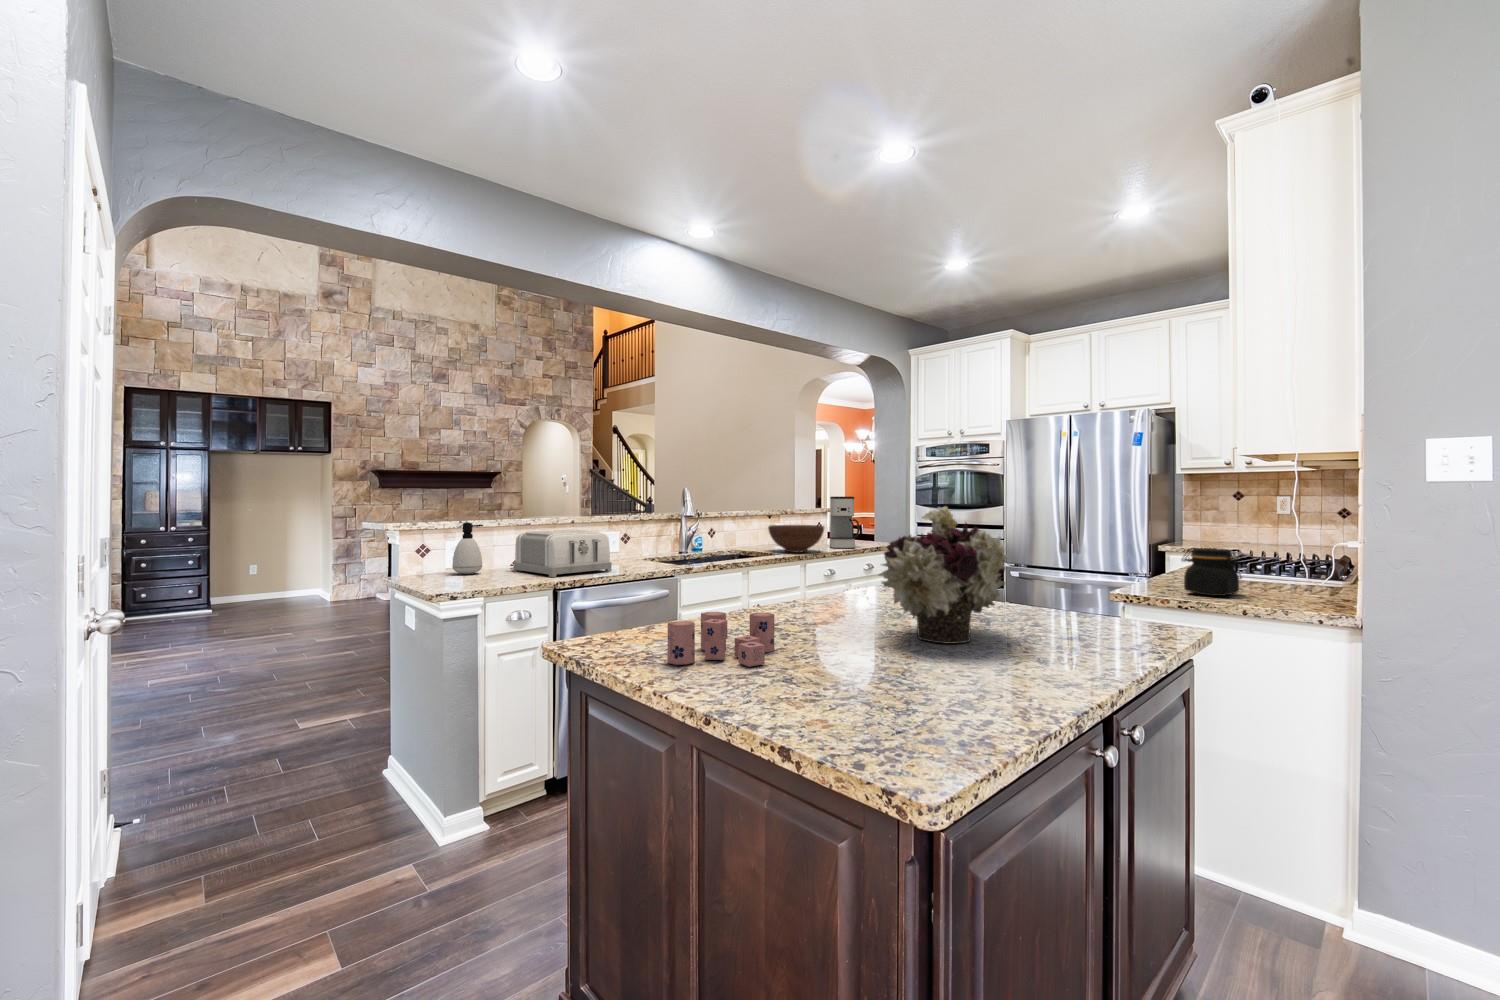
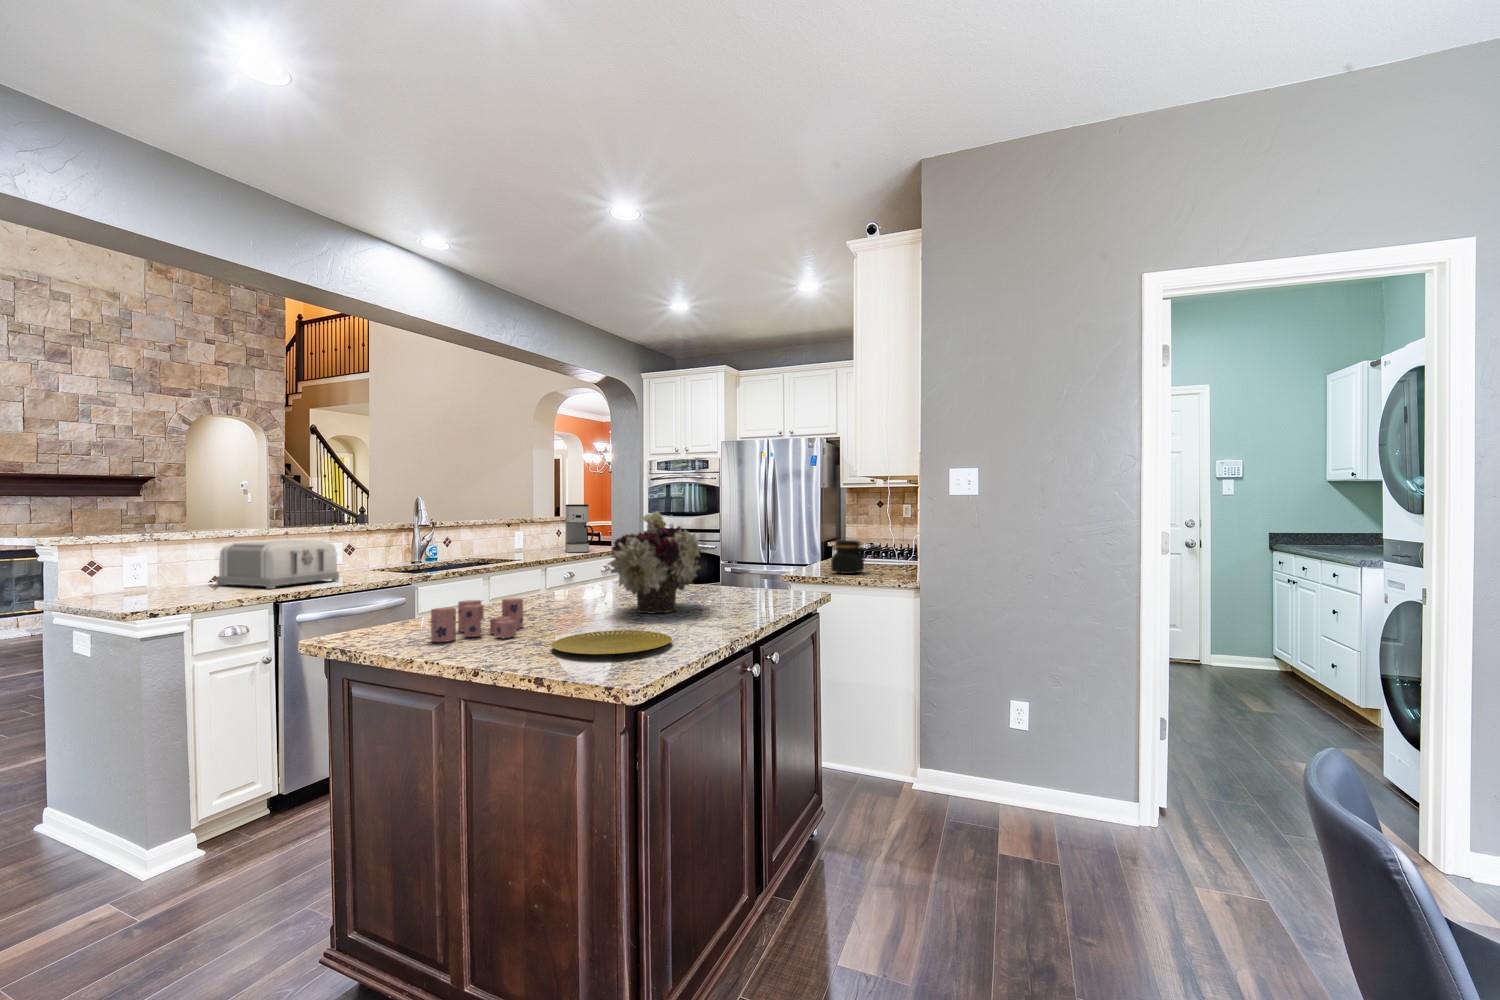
soap dispenser: present [452,523,483,574] -> none [137,535,179,591]
fruit bowl: present [768,525,824,553] -> none [504,531,560,557]
plate: none [805,669,976,717] -> present [551,630,672,654]

